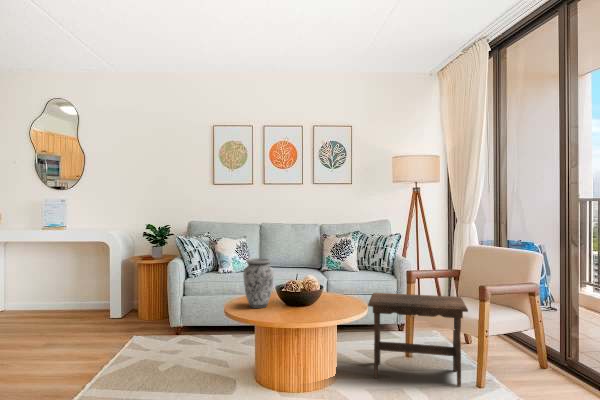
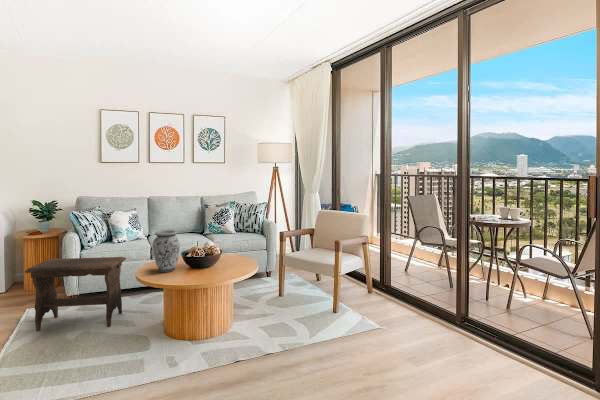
footstool: present [368,293,468,386] -> present [25,257,126,331]

